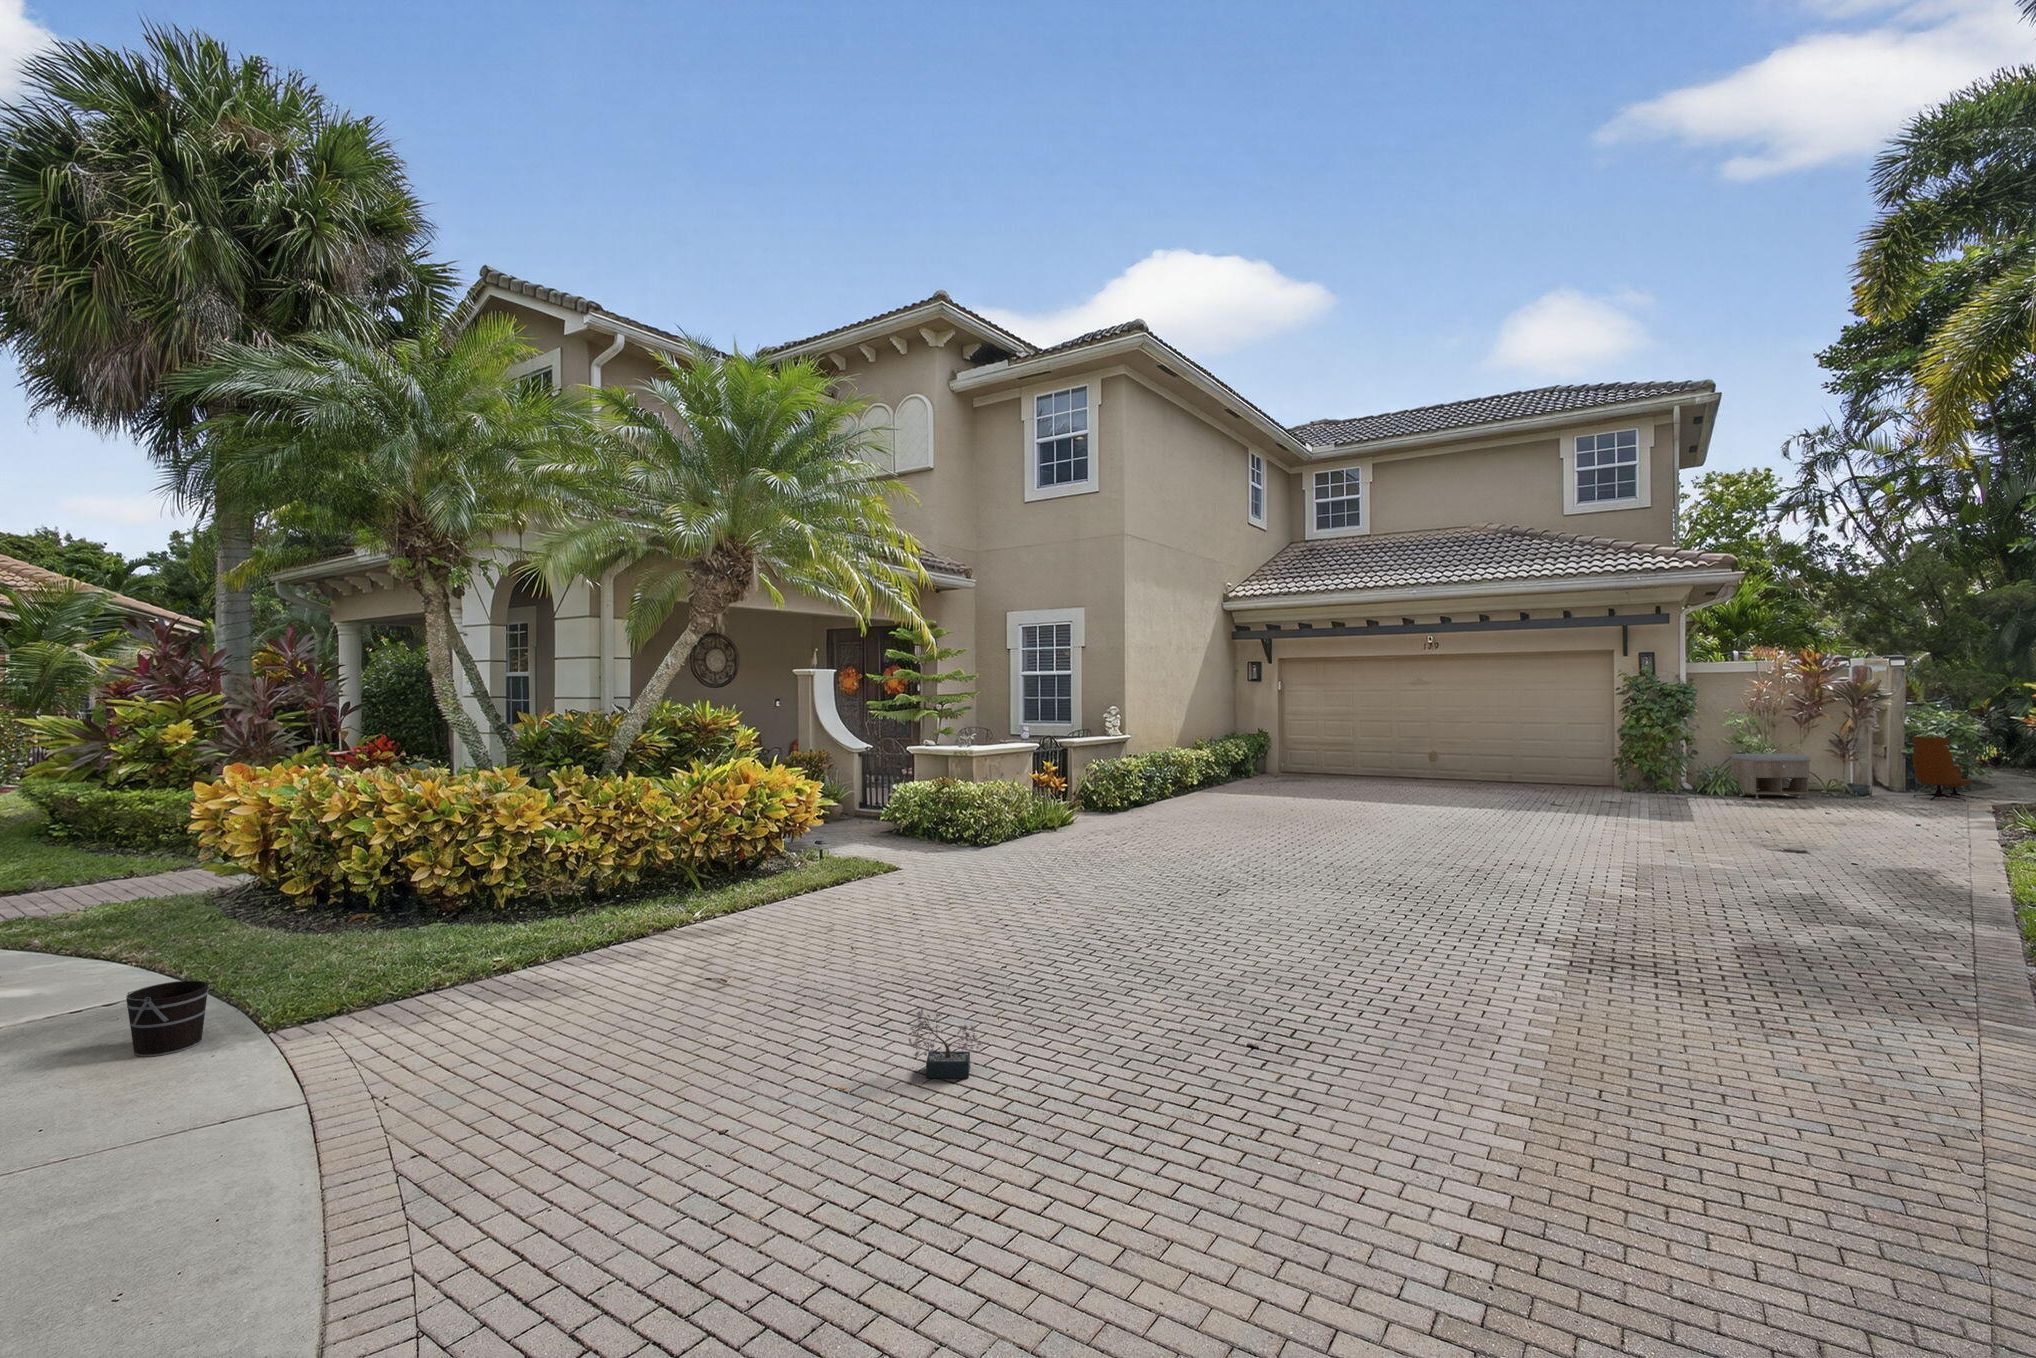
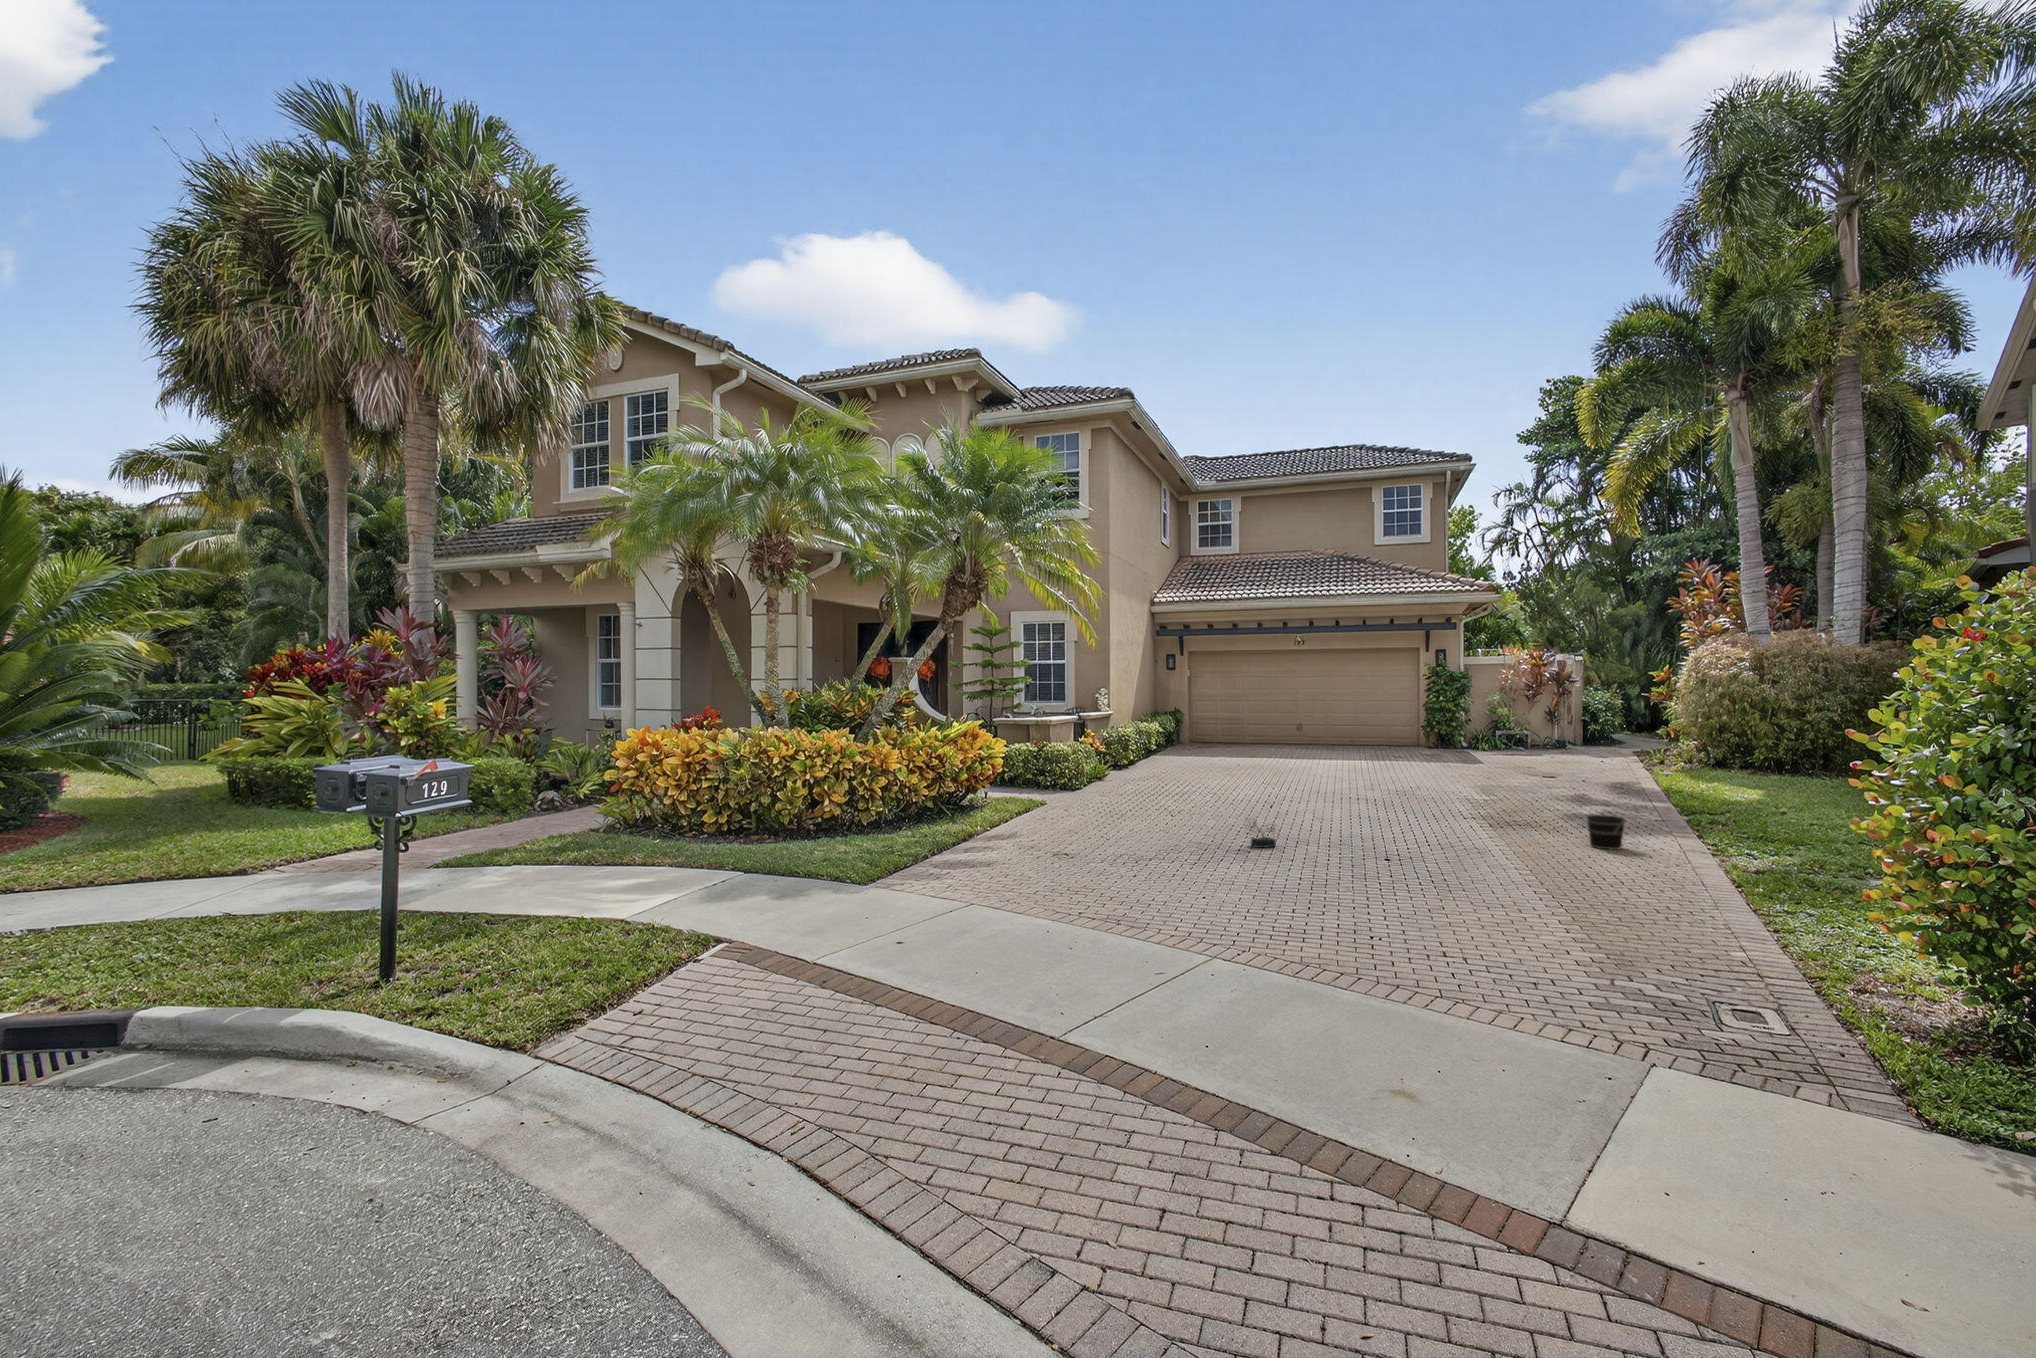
lounge chair: present [1912,737,1973,801] -> none [1590,702,1621,743]
storage bench: present [1731,754,1810,798] -> none [1490,715,1535,744]
bucket: present [126,977,208,1057] -> present [1587,815,1625,850]

